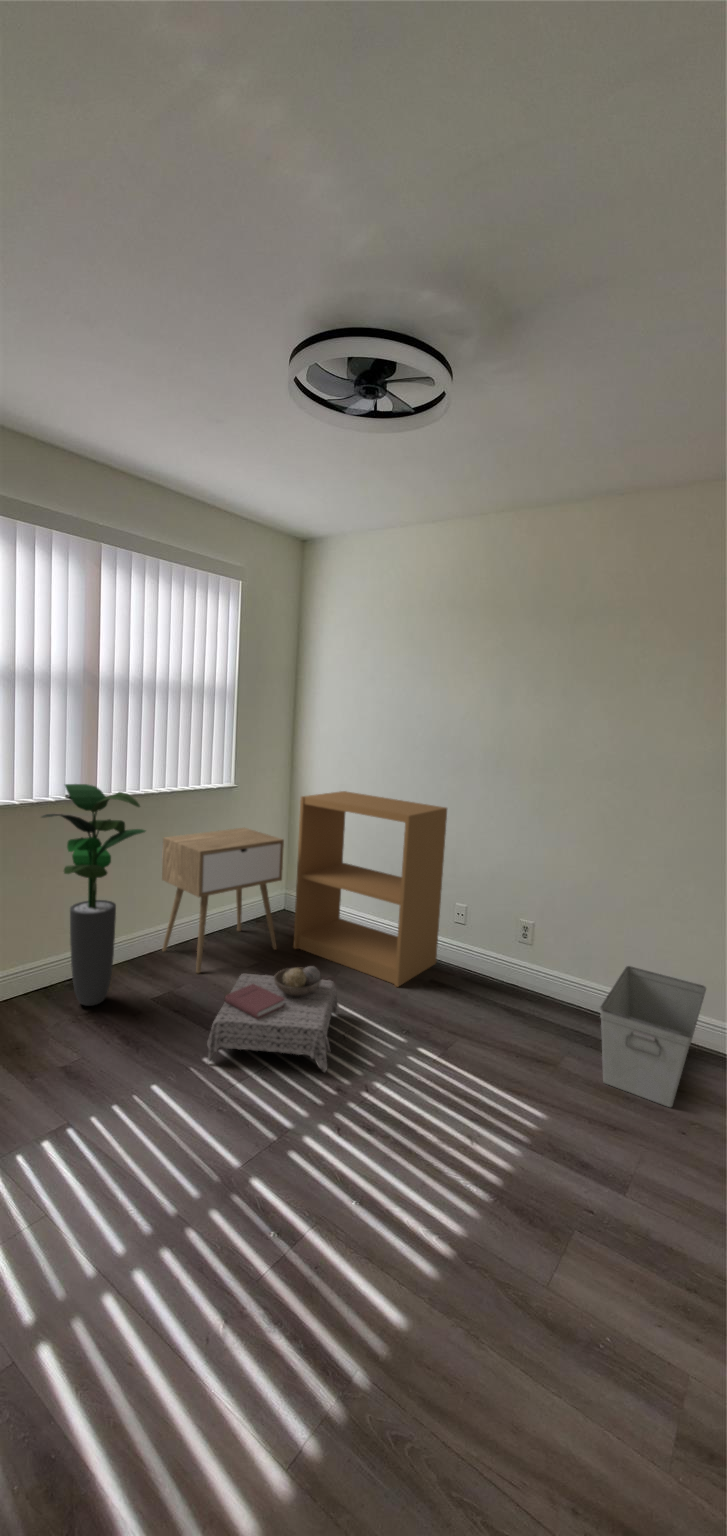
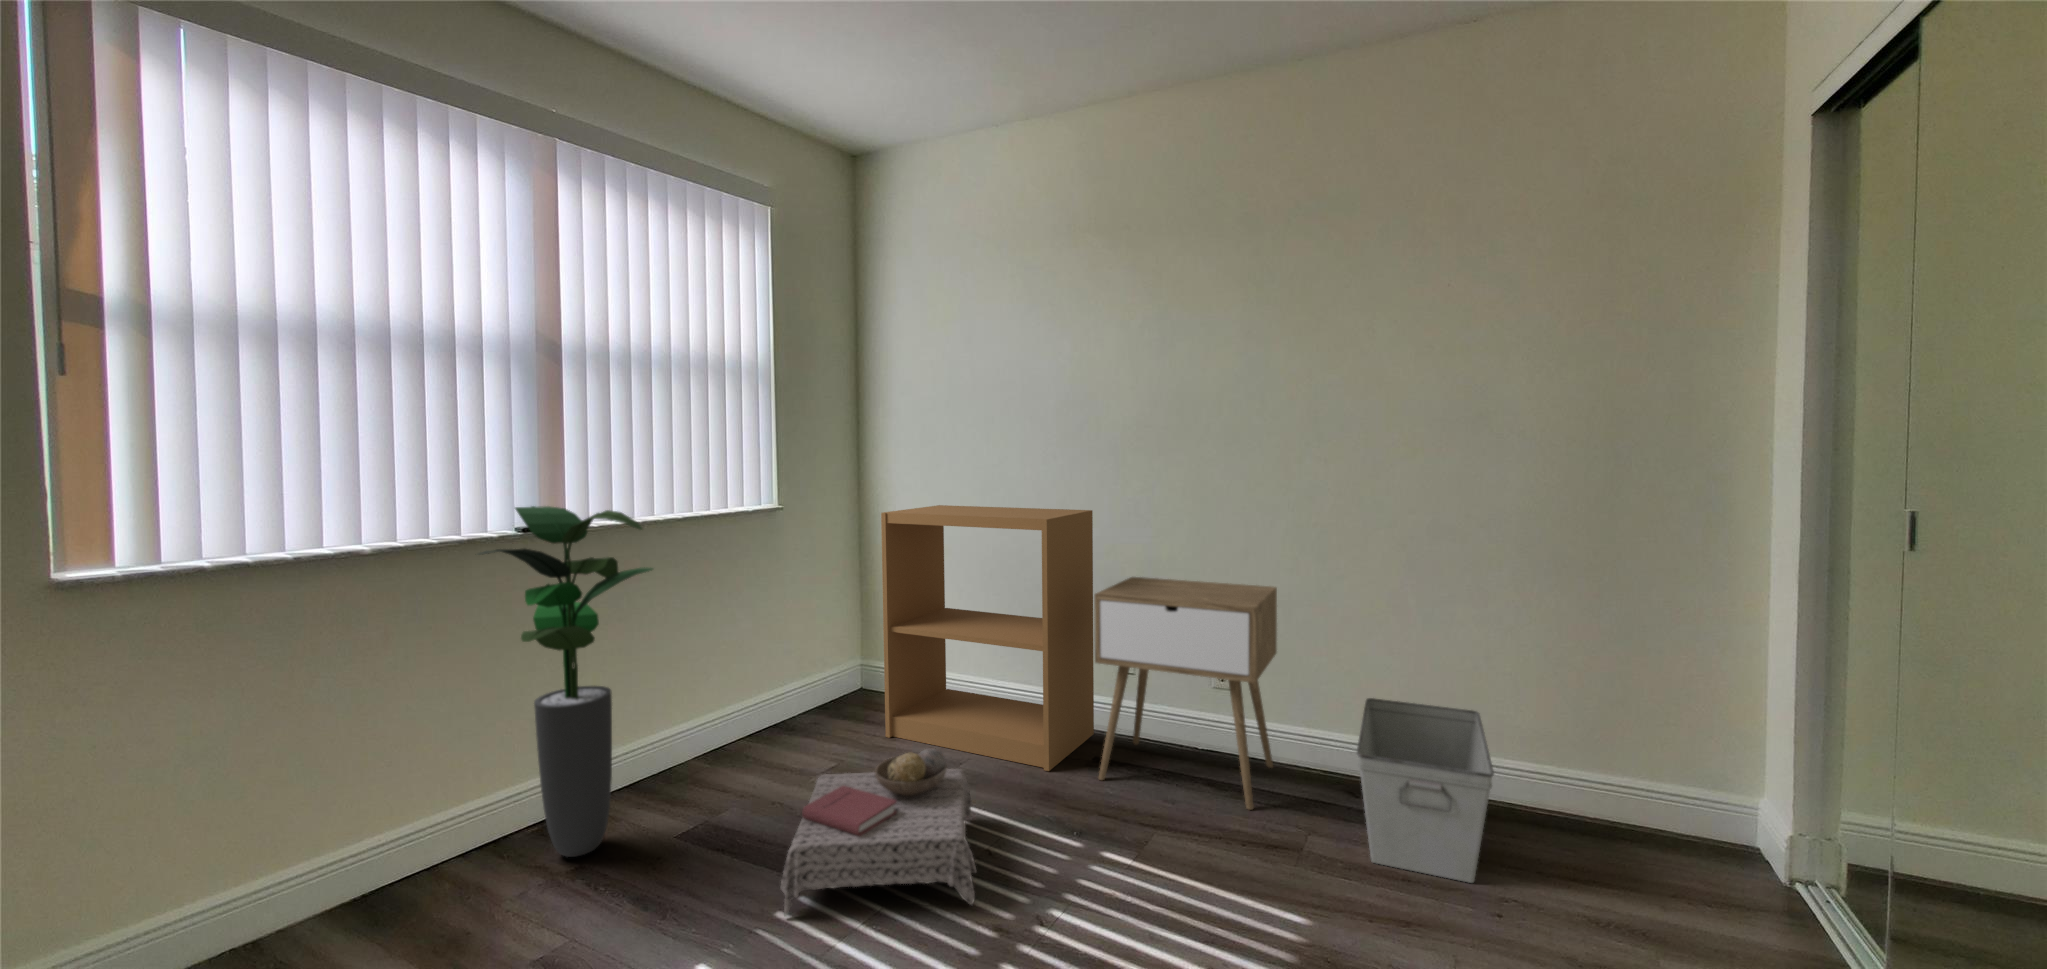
nightstand: present [162,828,284,973] -> present [1094,577,1277,810]

